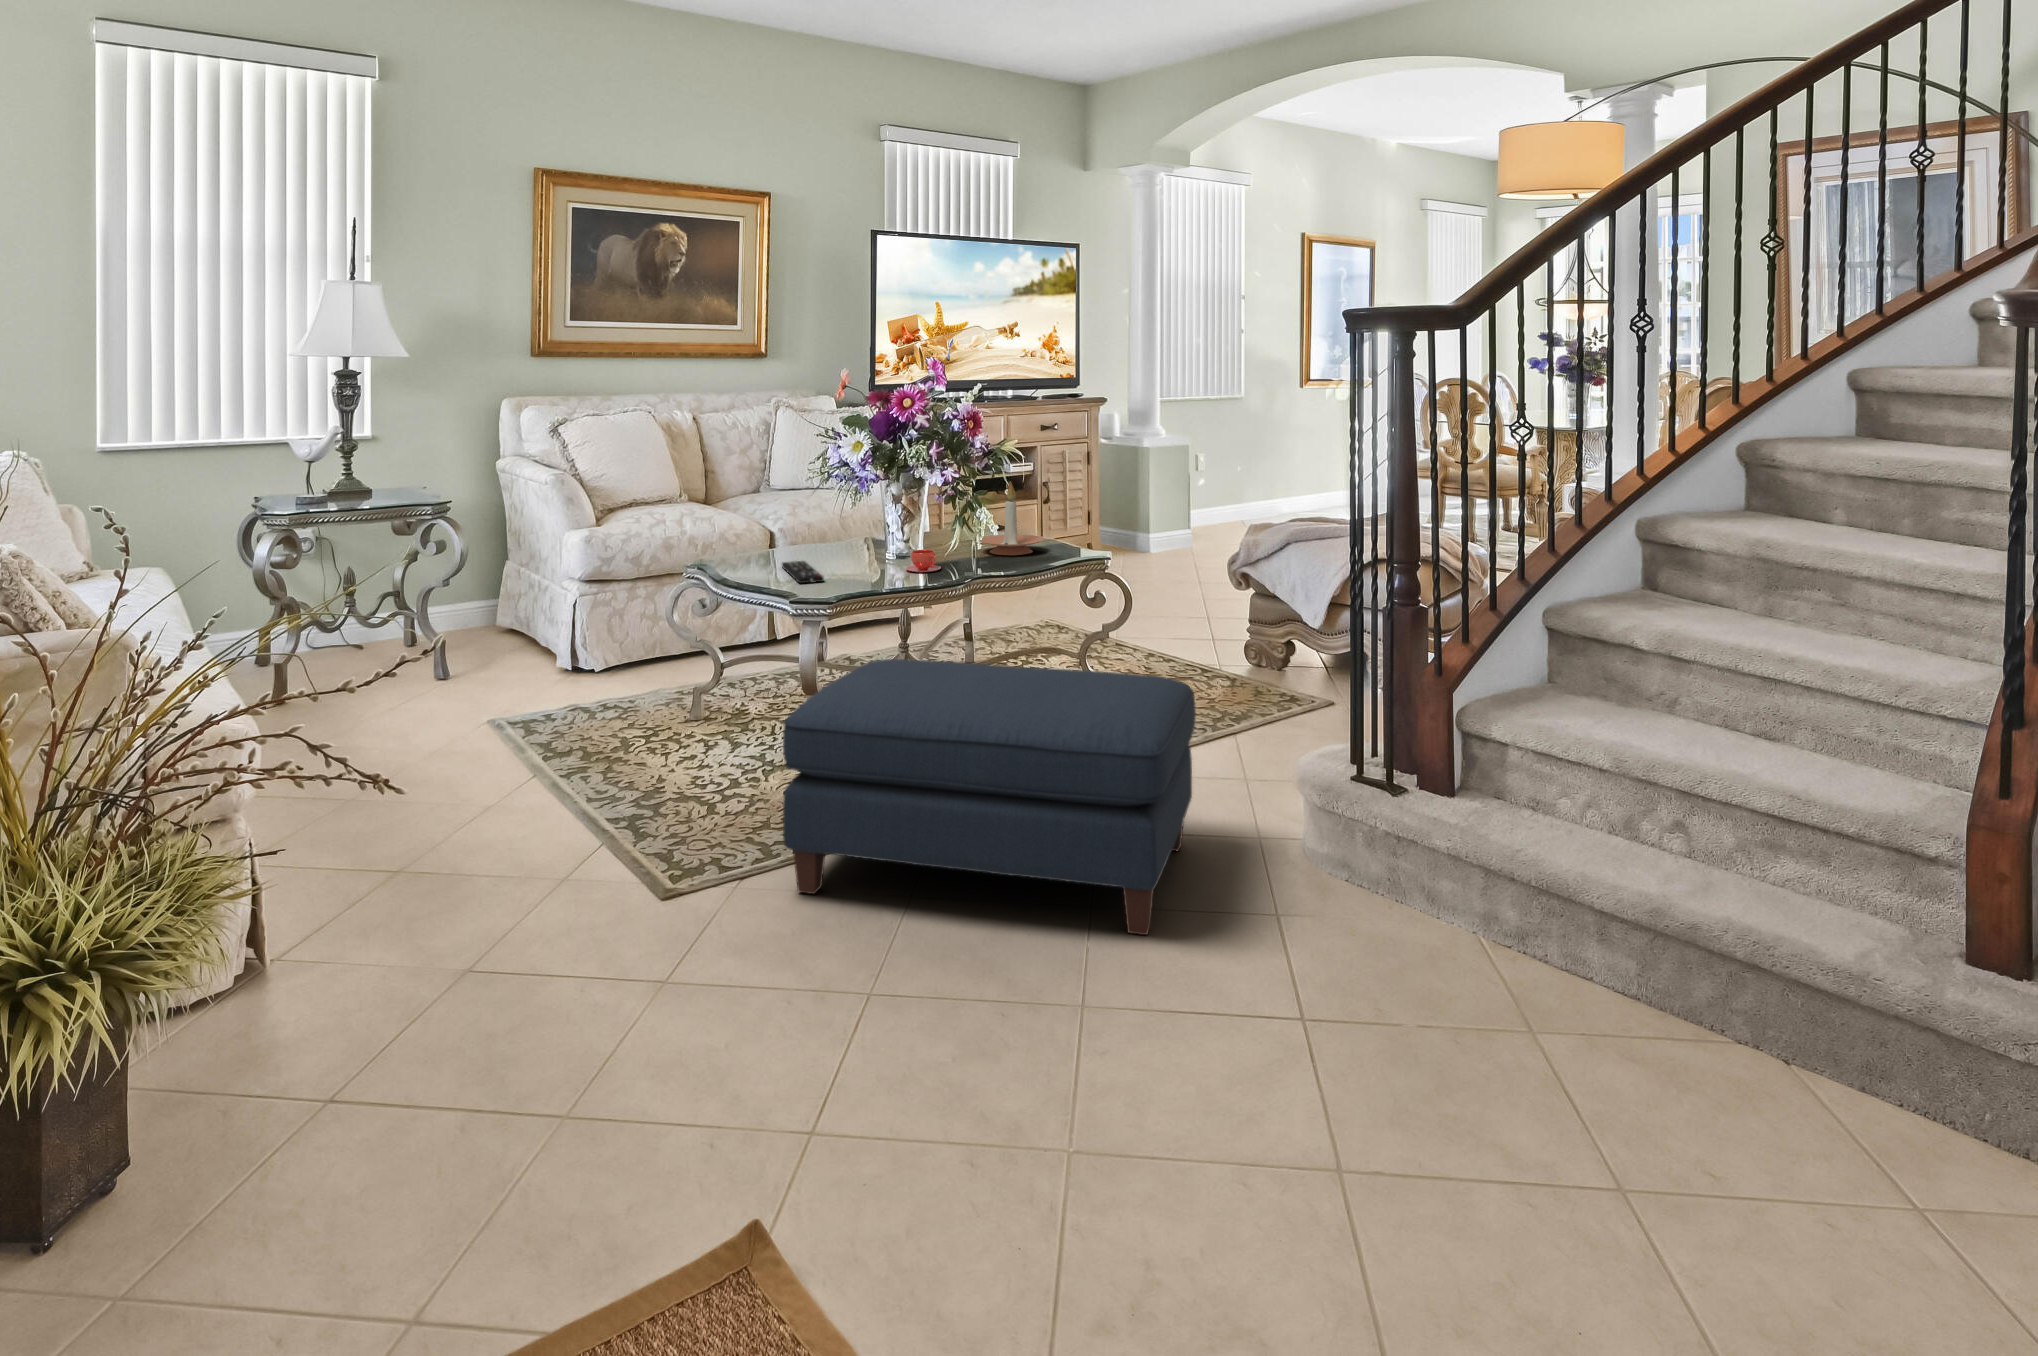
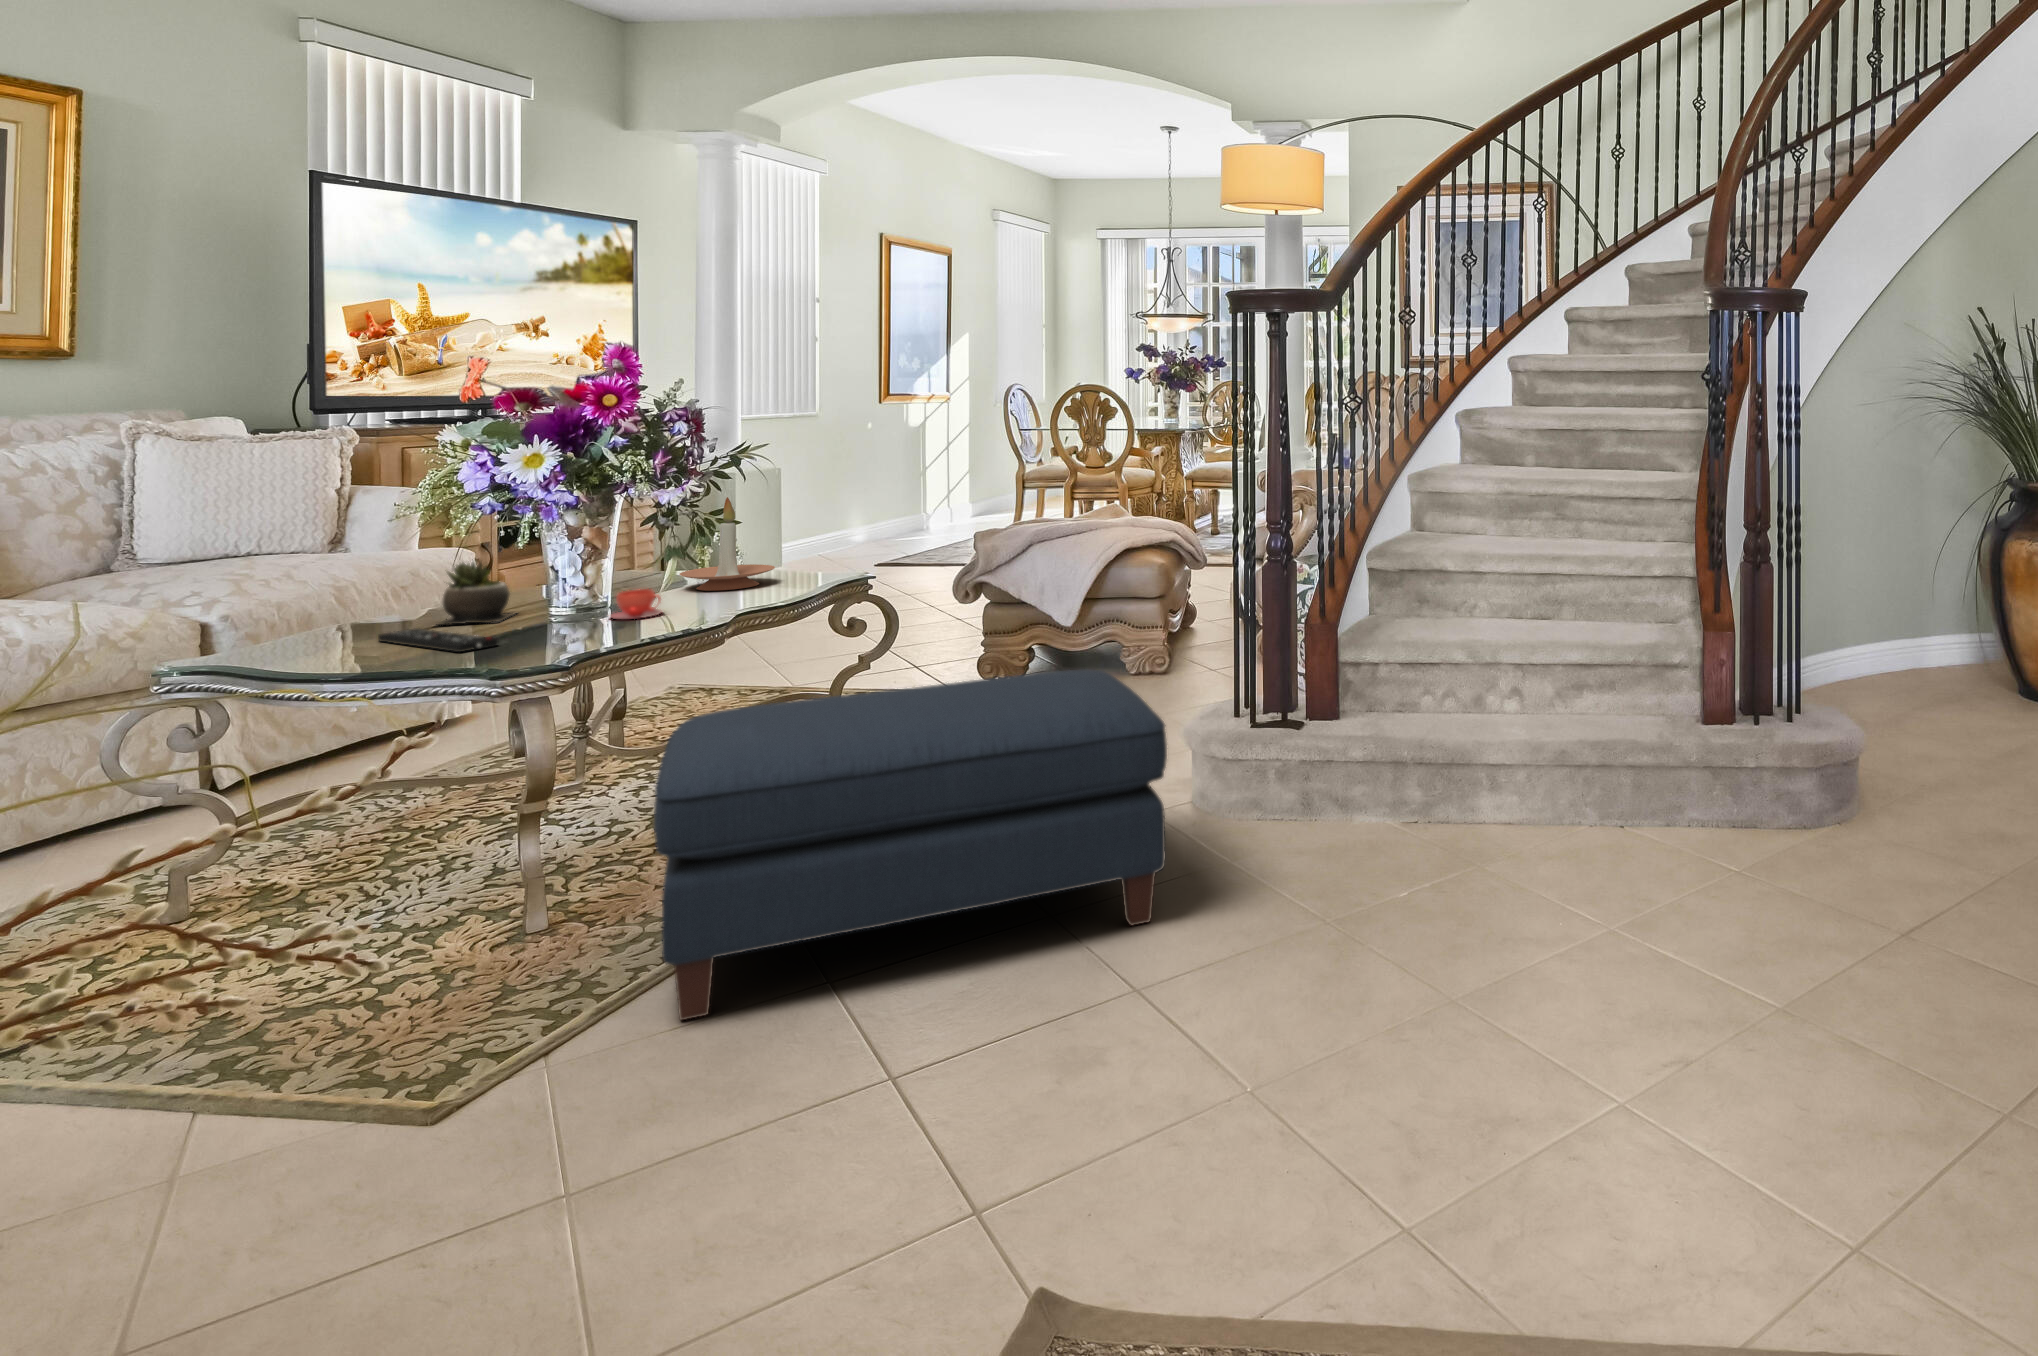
succulent plant: none [819,514,874,562] -> present [435,562,513,625]

